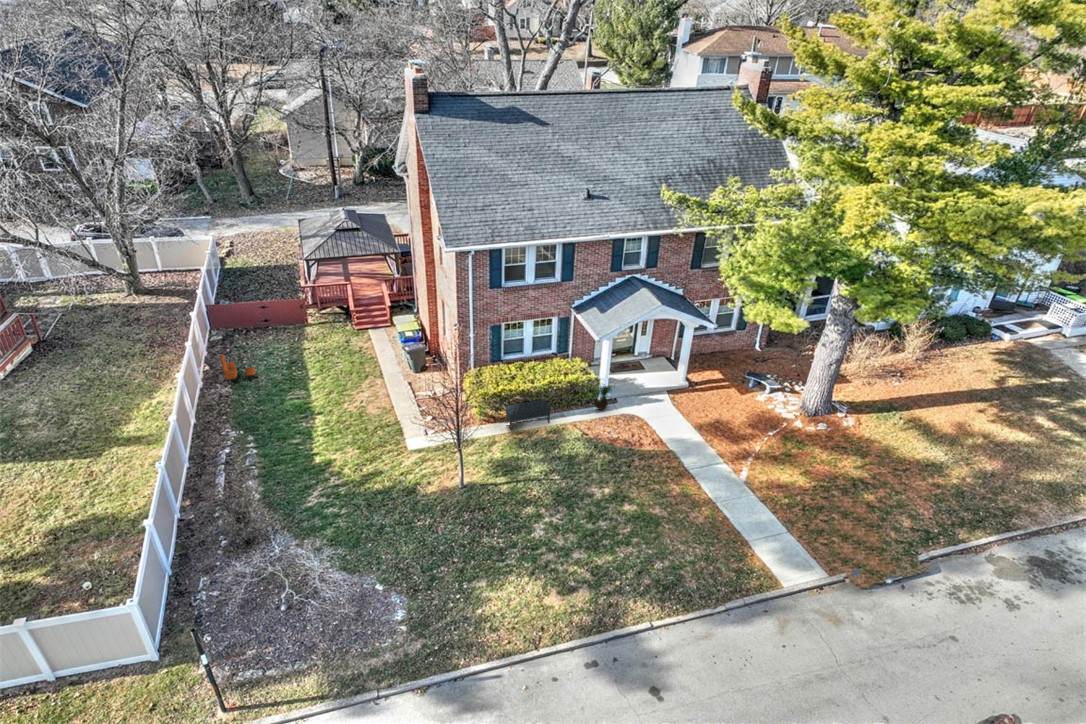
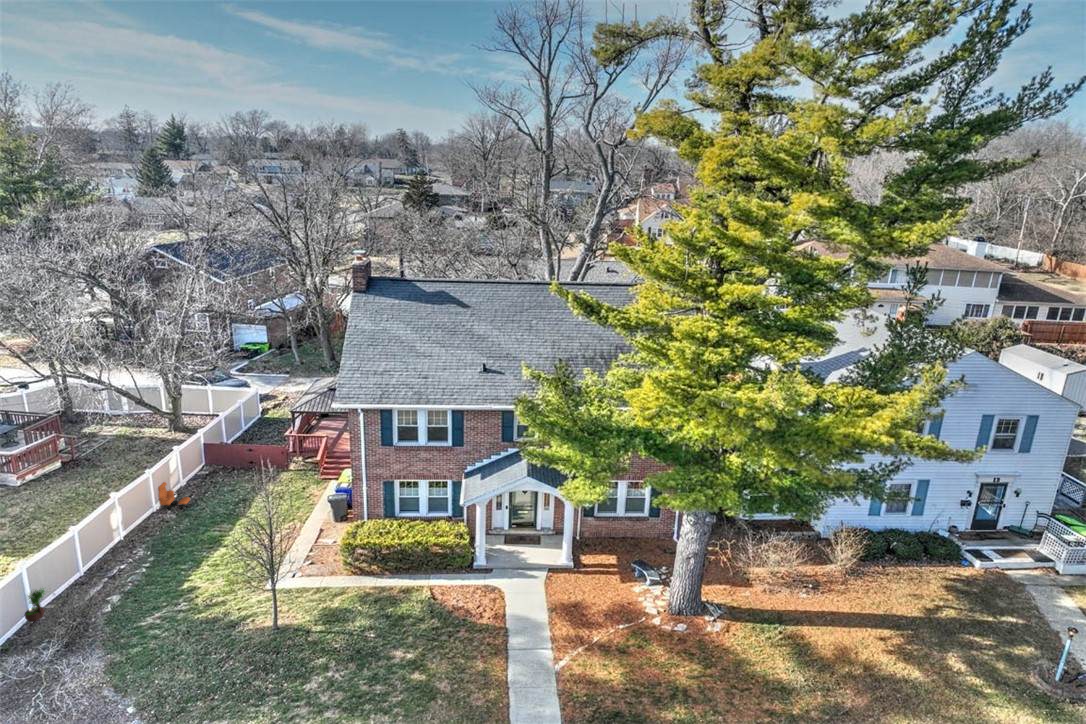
potted tree: present [594,386,611,410] -> present [25,589,45,622]
bench: present [505,399,550,430] -> none [363,558,408,584]

